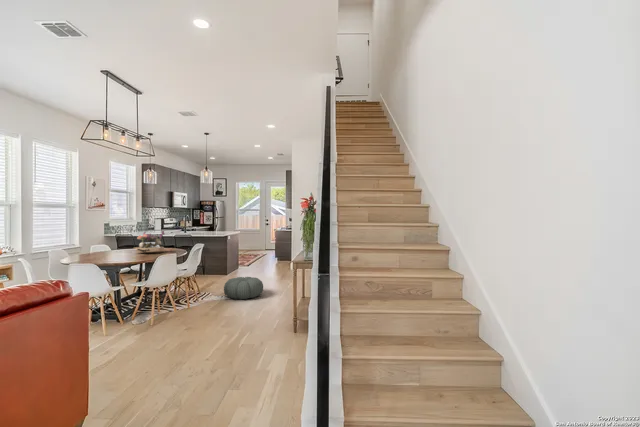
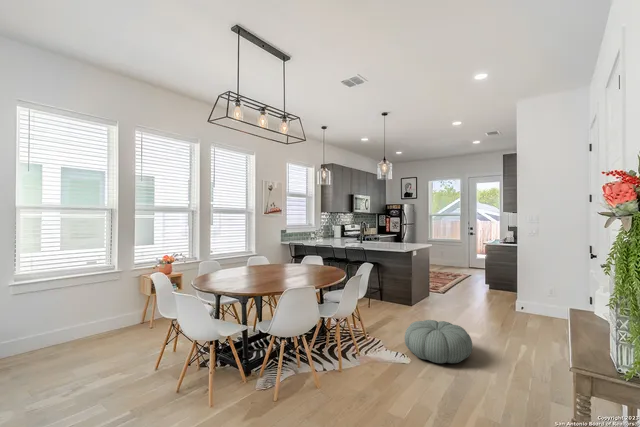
flower arrangement: present [134,231,164,252] -> none [283,243,321,273]

